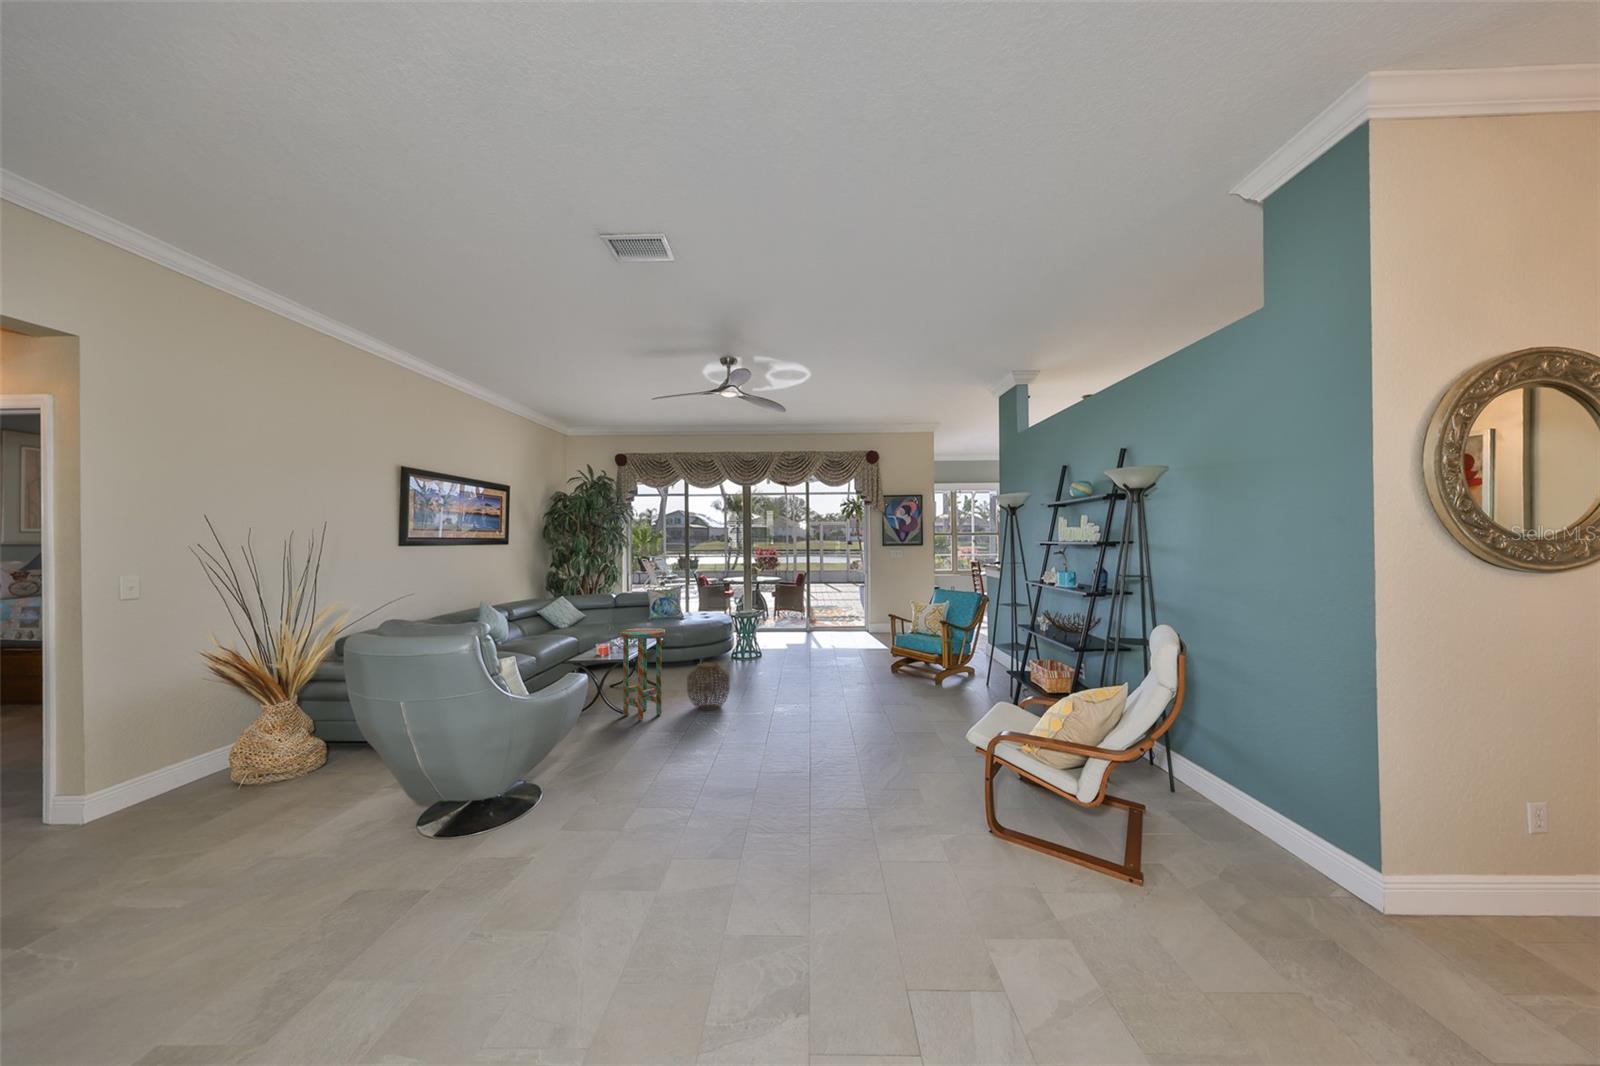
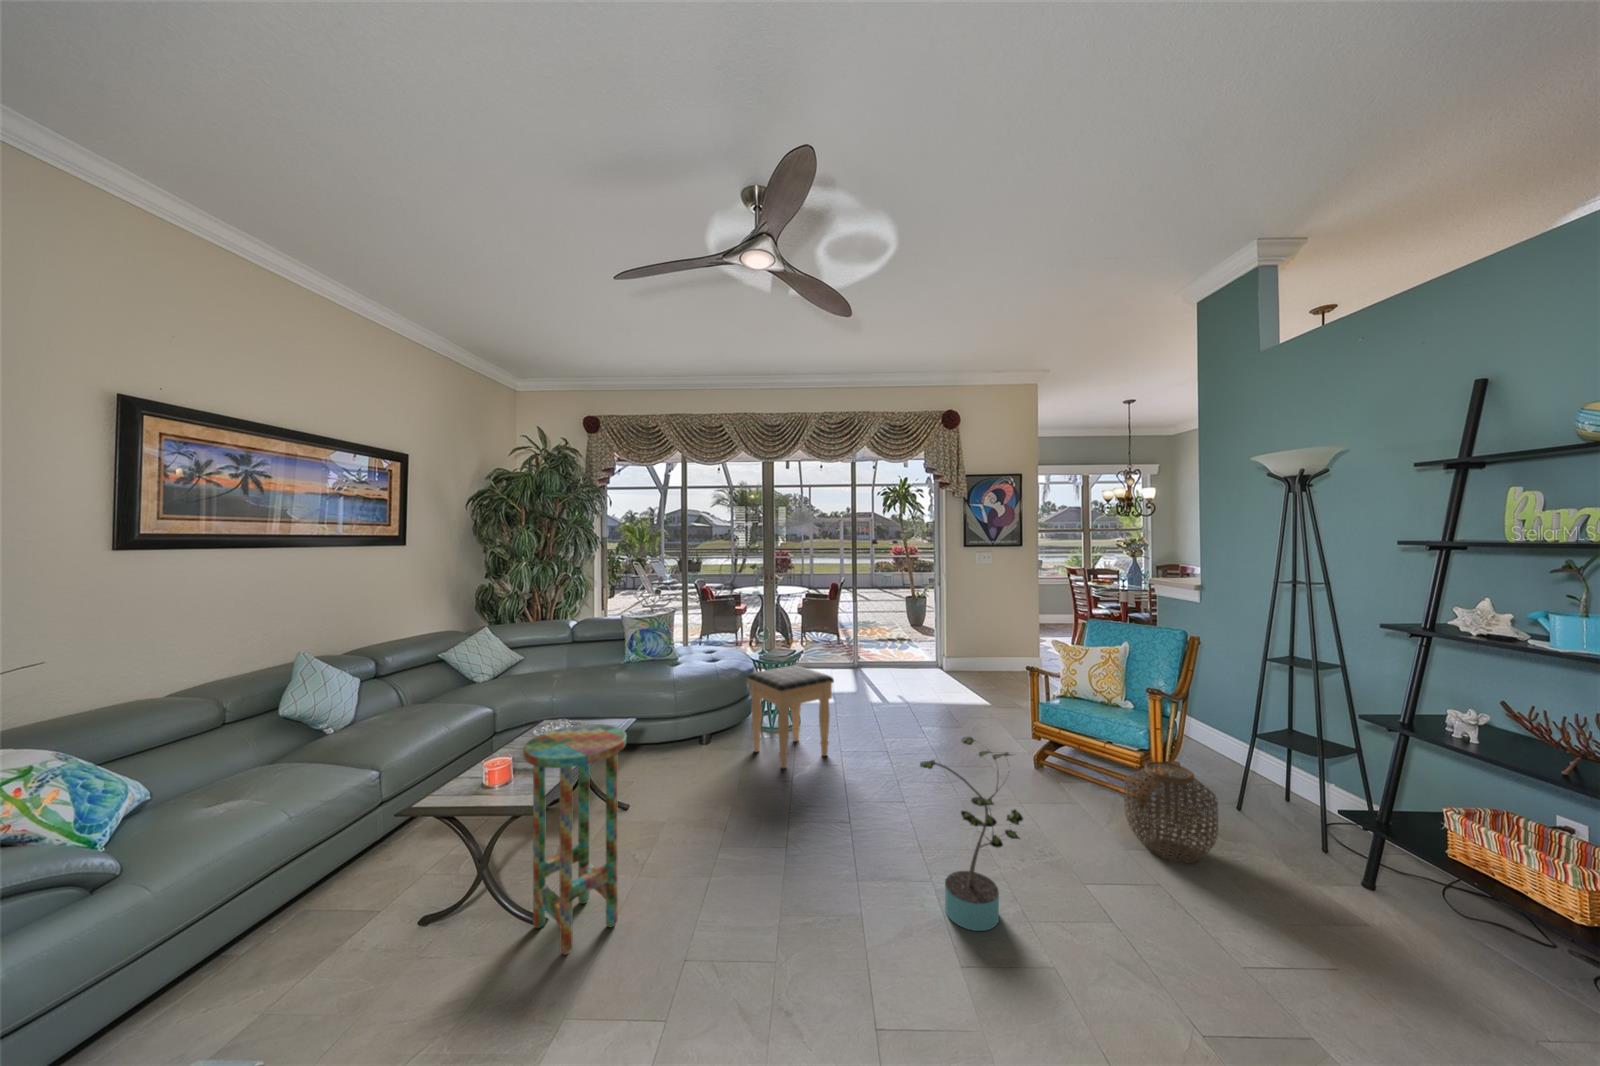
footstool: none [726,618,778,674] -> present [747,665,834,768]
potted plant: none [802,633,846,715] -> present [920,737,1023,931]
woven basket: present [687,662,730,711] -> present [1124,761,1218,863]

